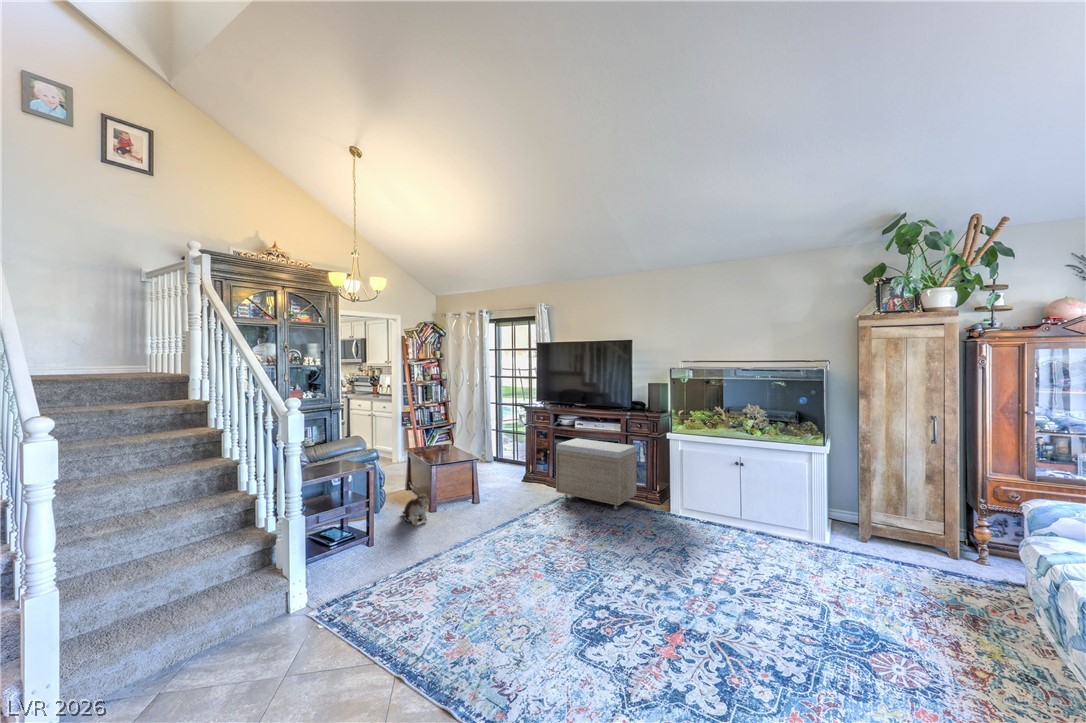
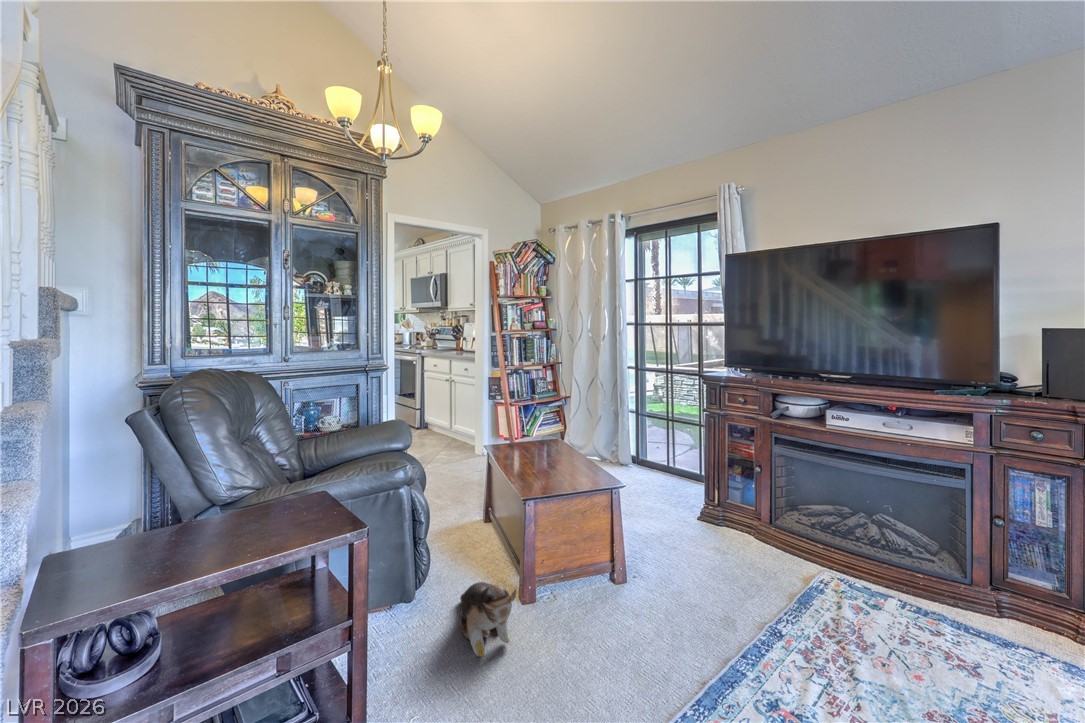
storage bench: present [556,438,637,509] -> none [801,450,1059,673]

